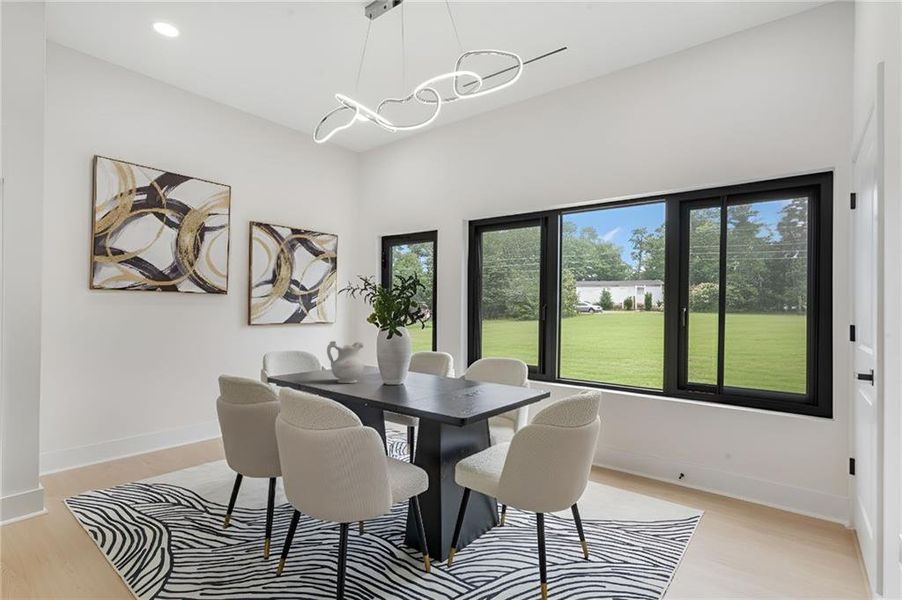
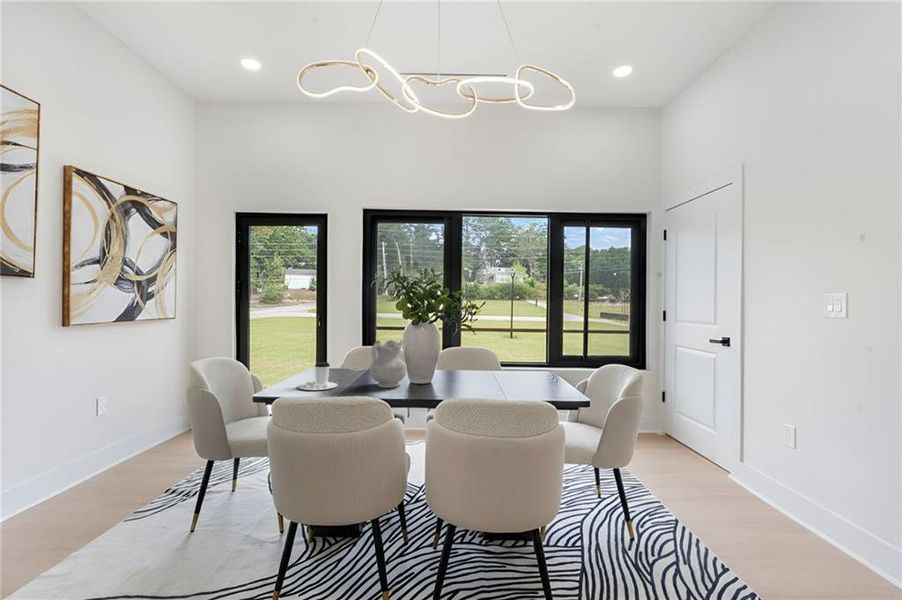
coffee cup: none [290,358,323,379] -> present [298,362,338,390]

